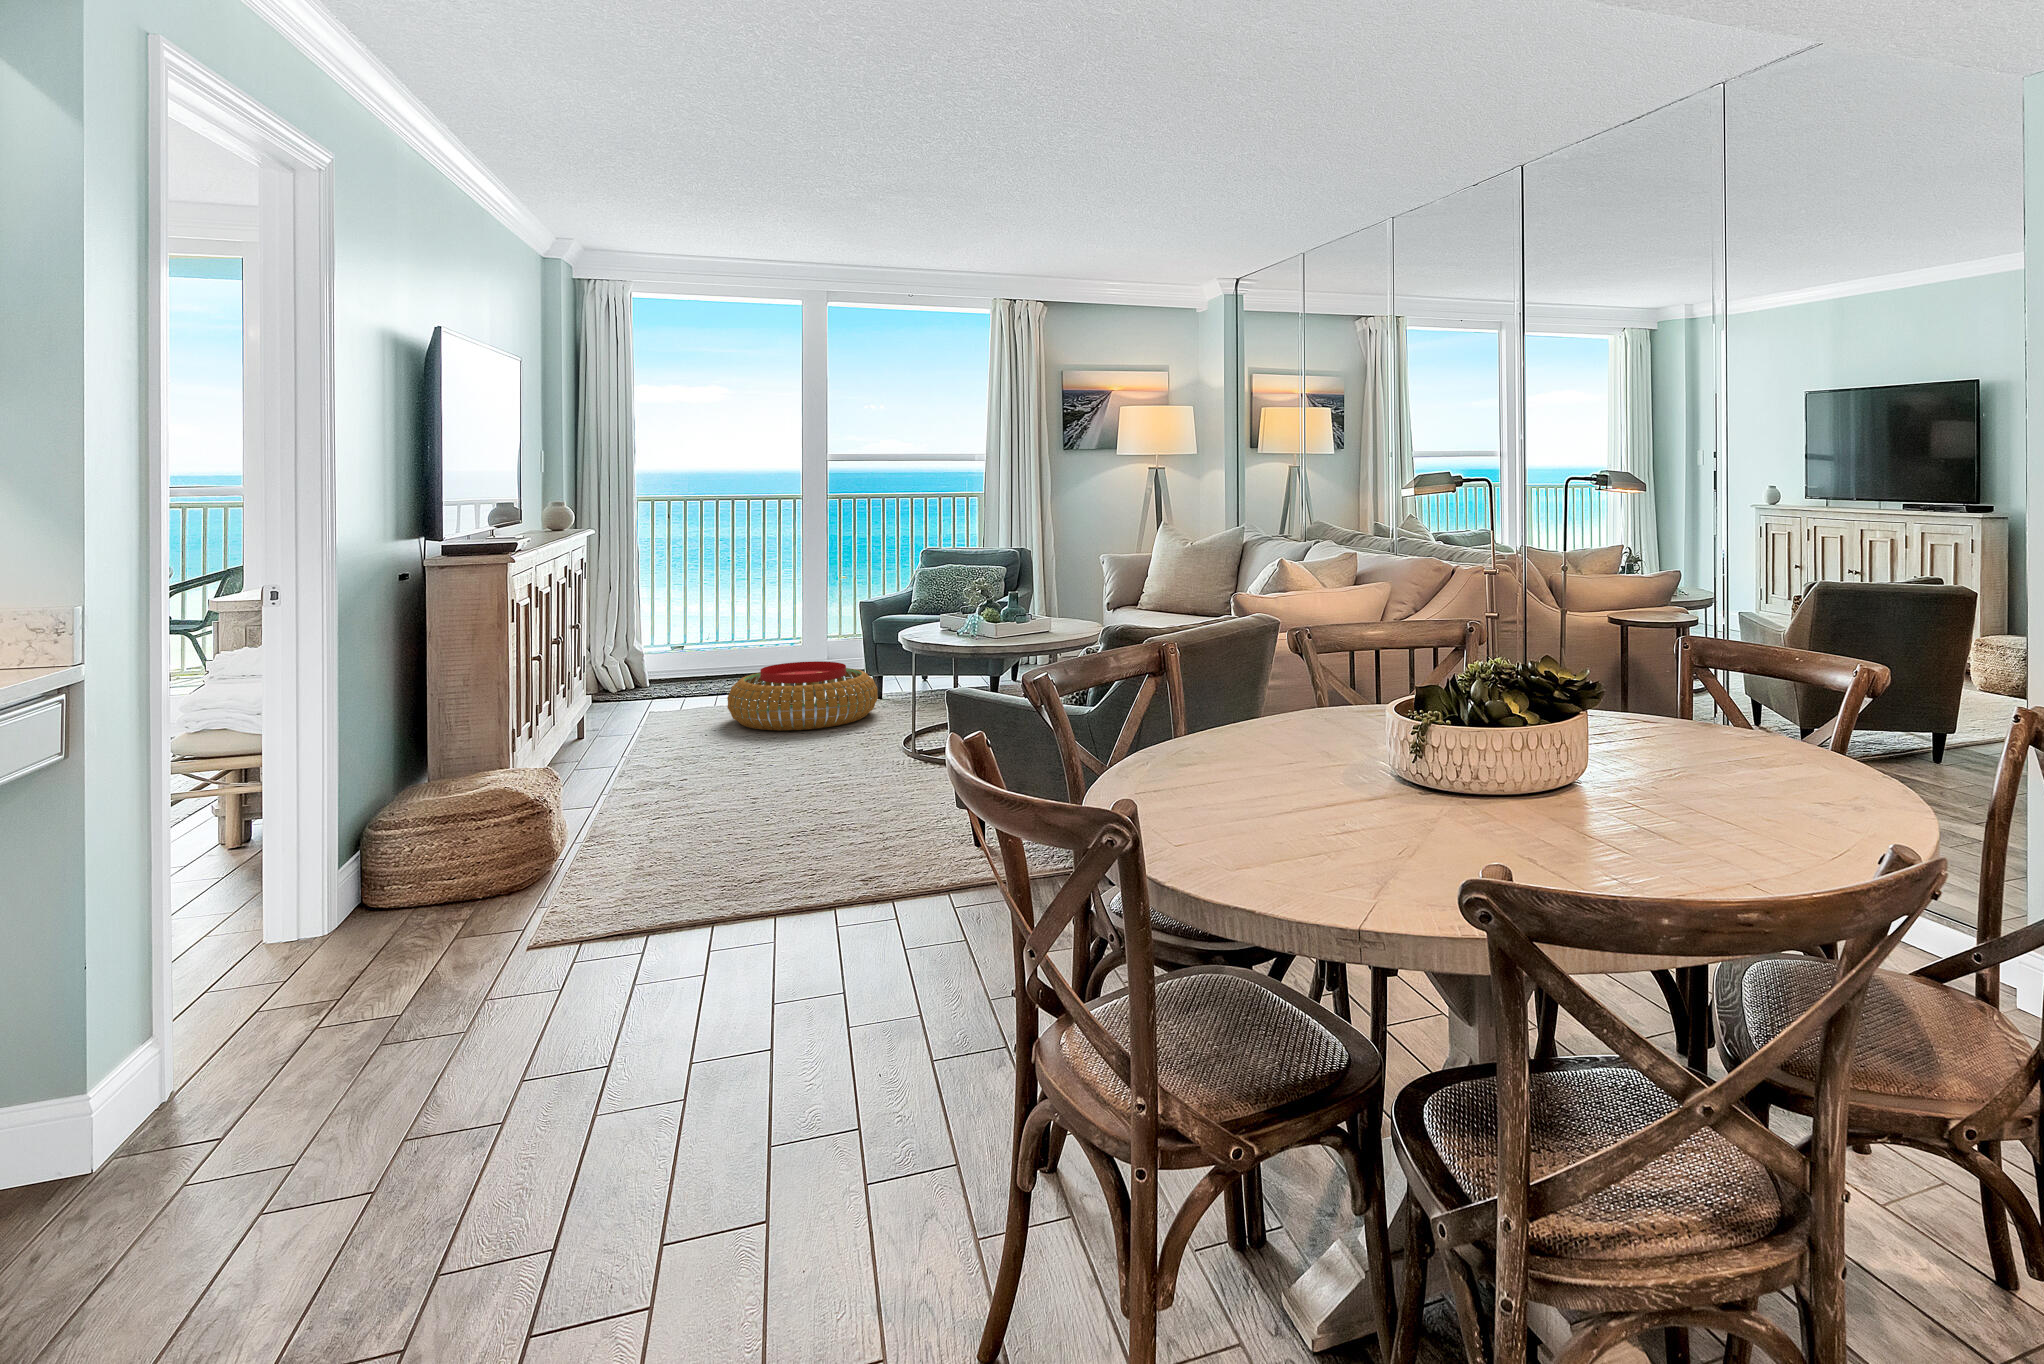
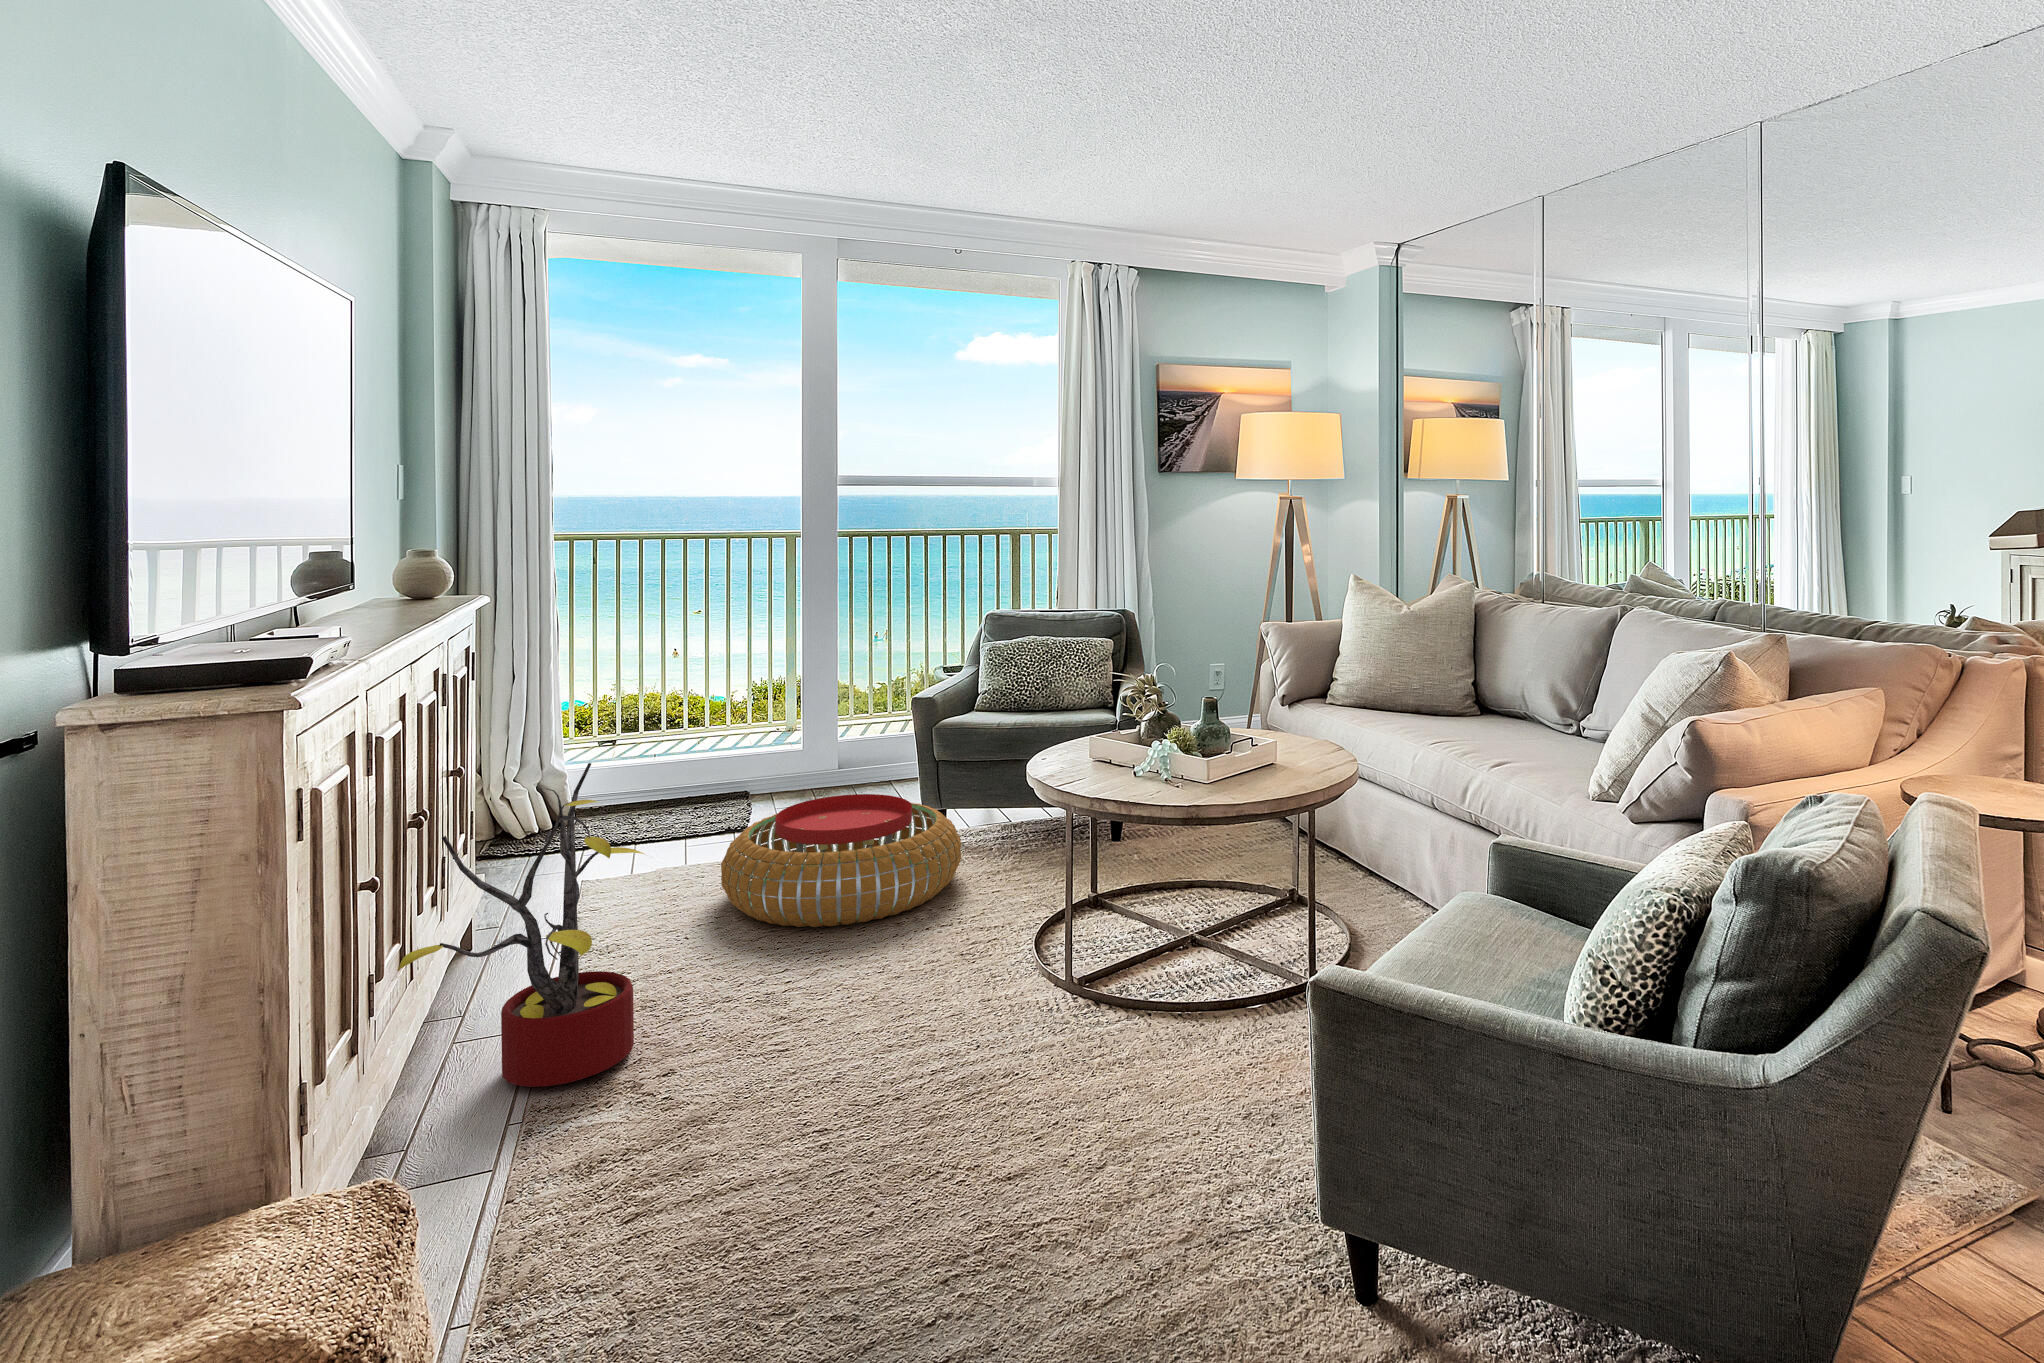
decorative plant: none [551,619,681,775] -> present [398,763,644,1087]

